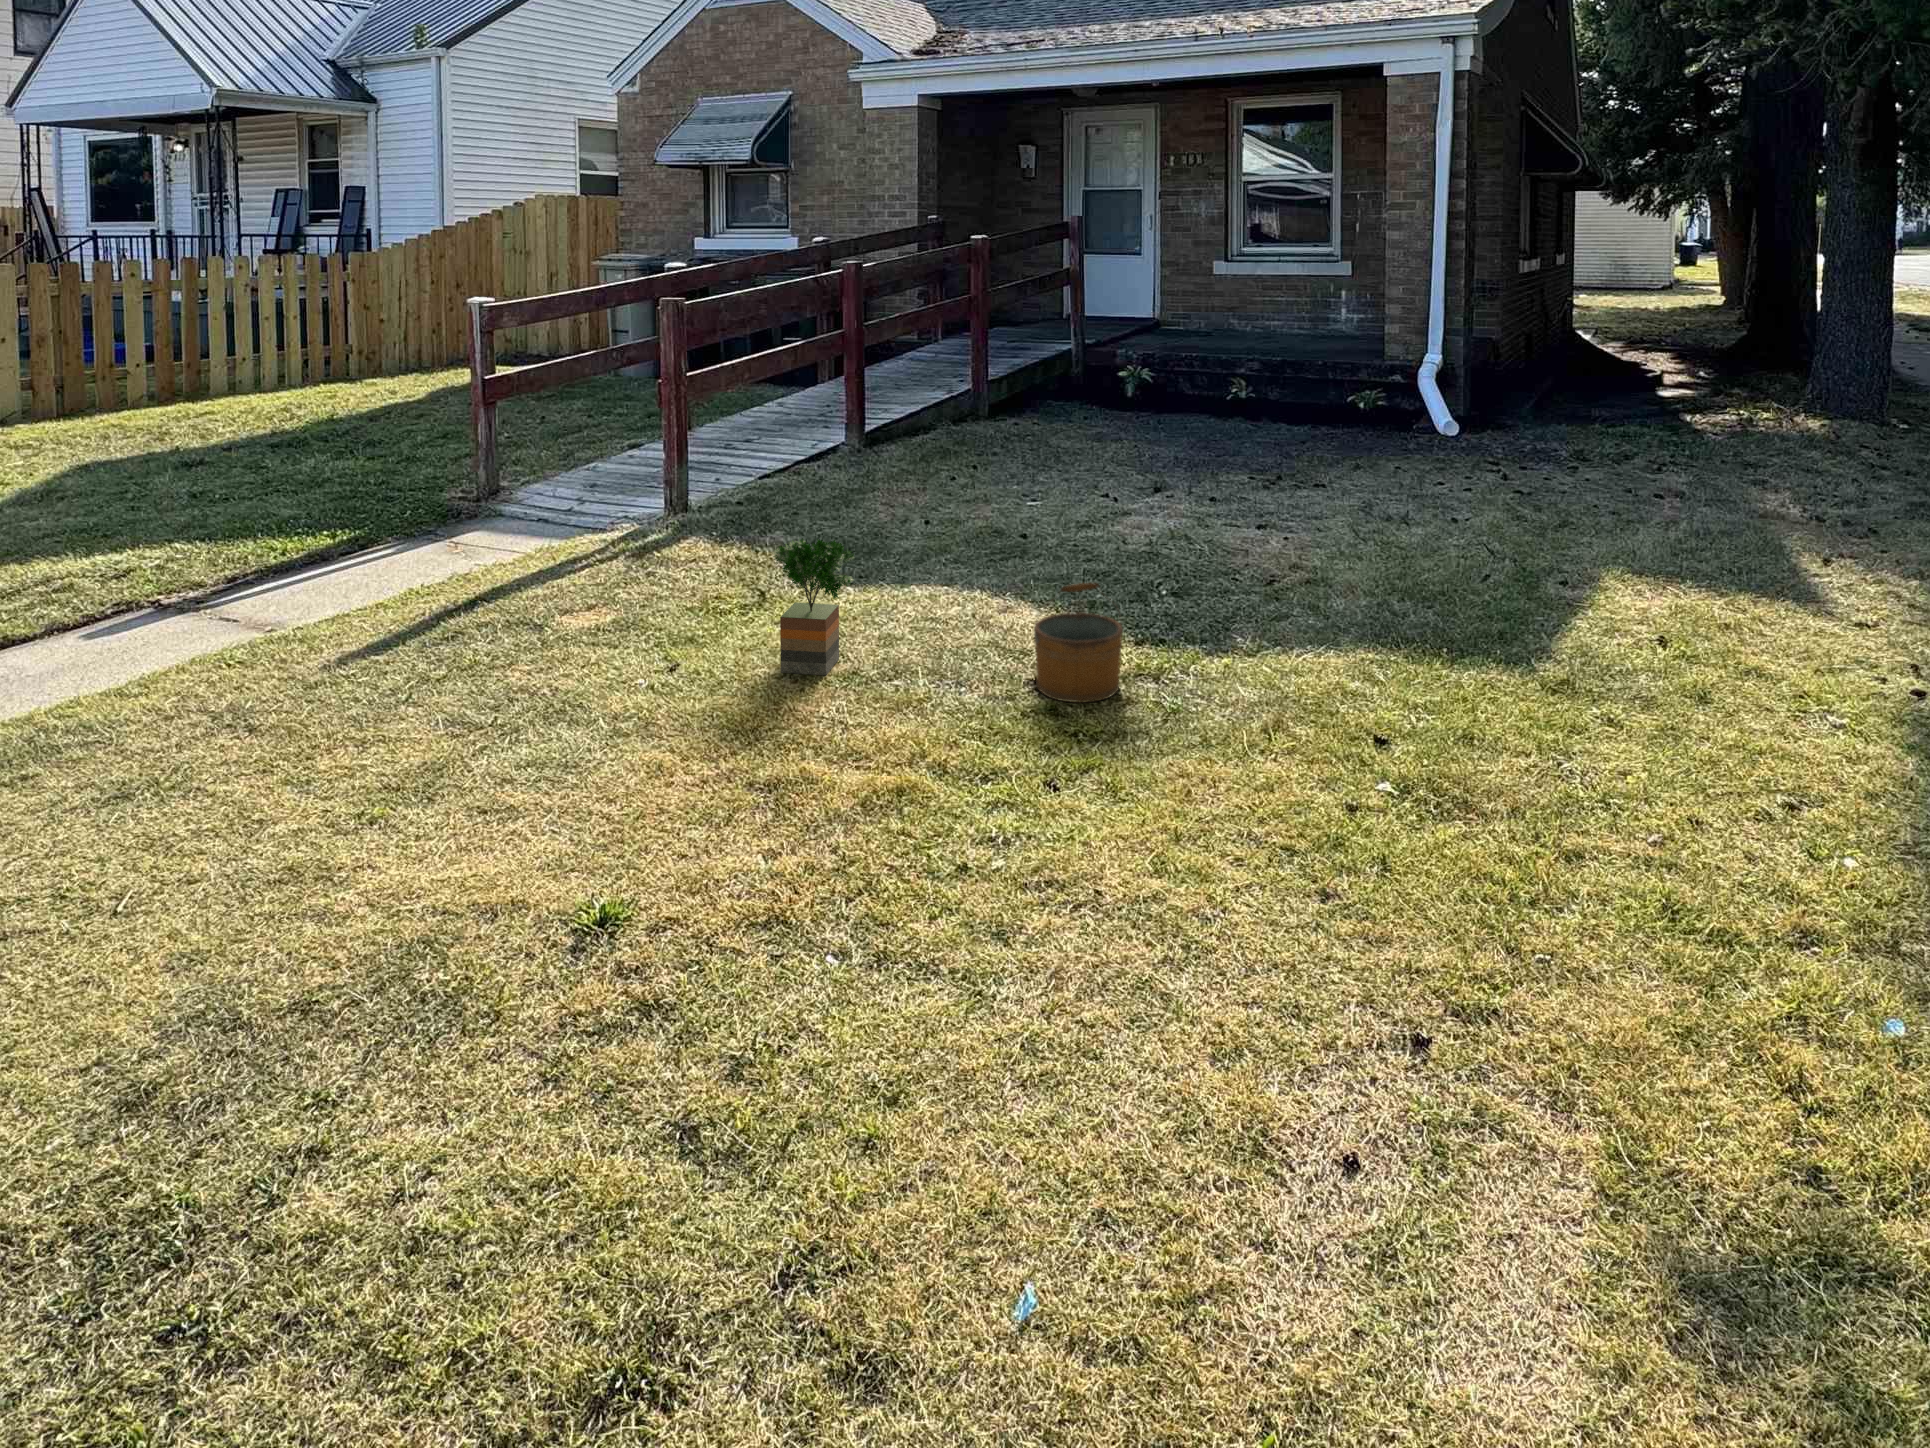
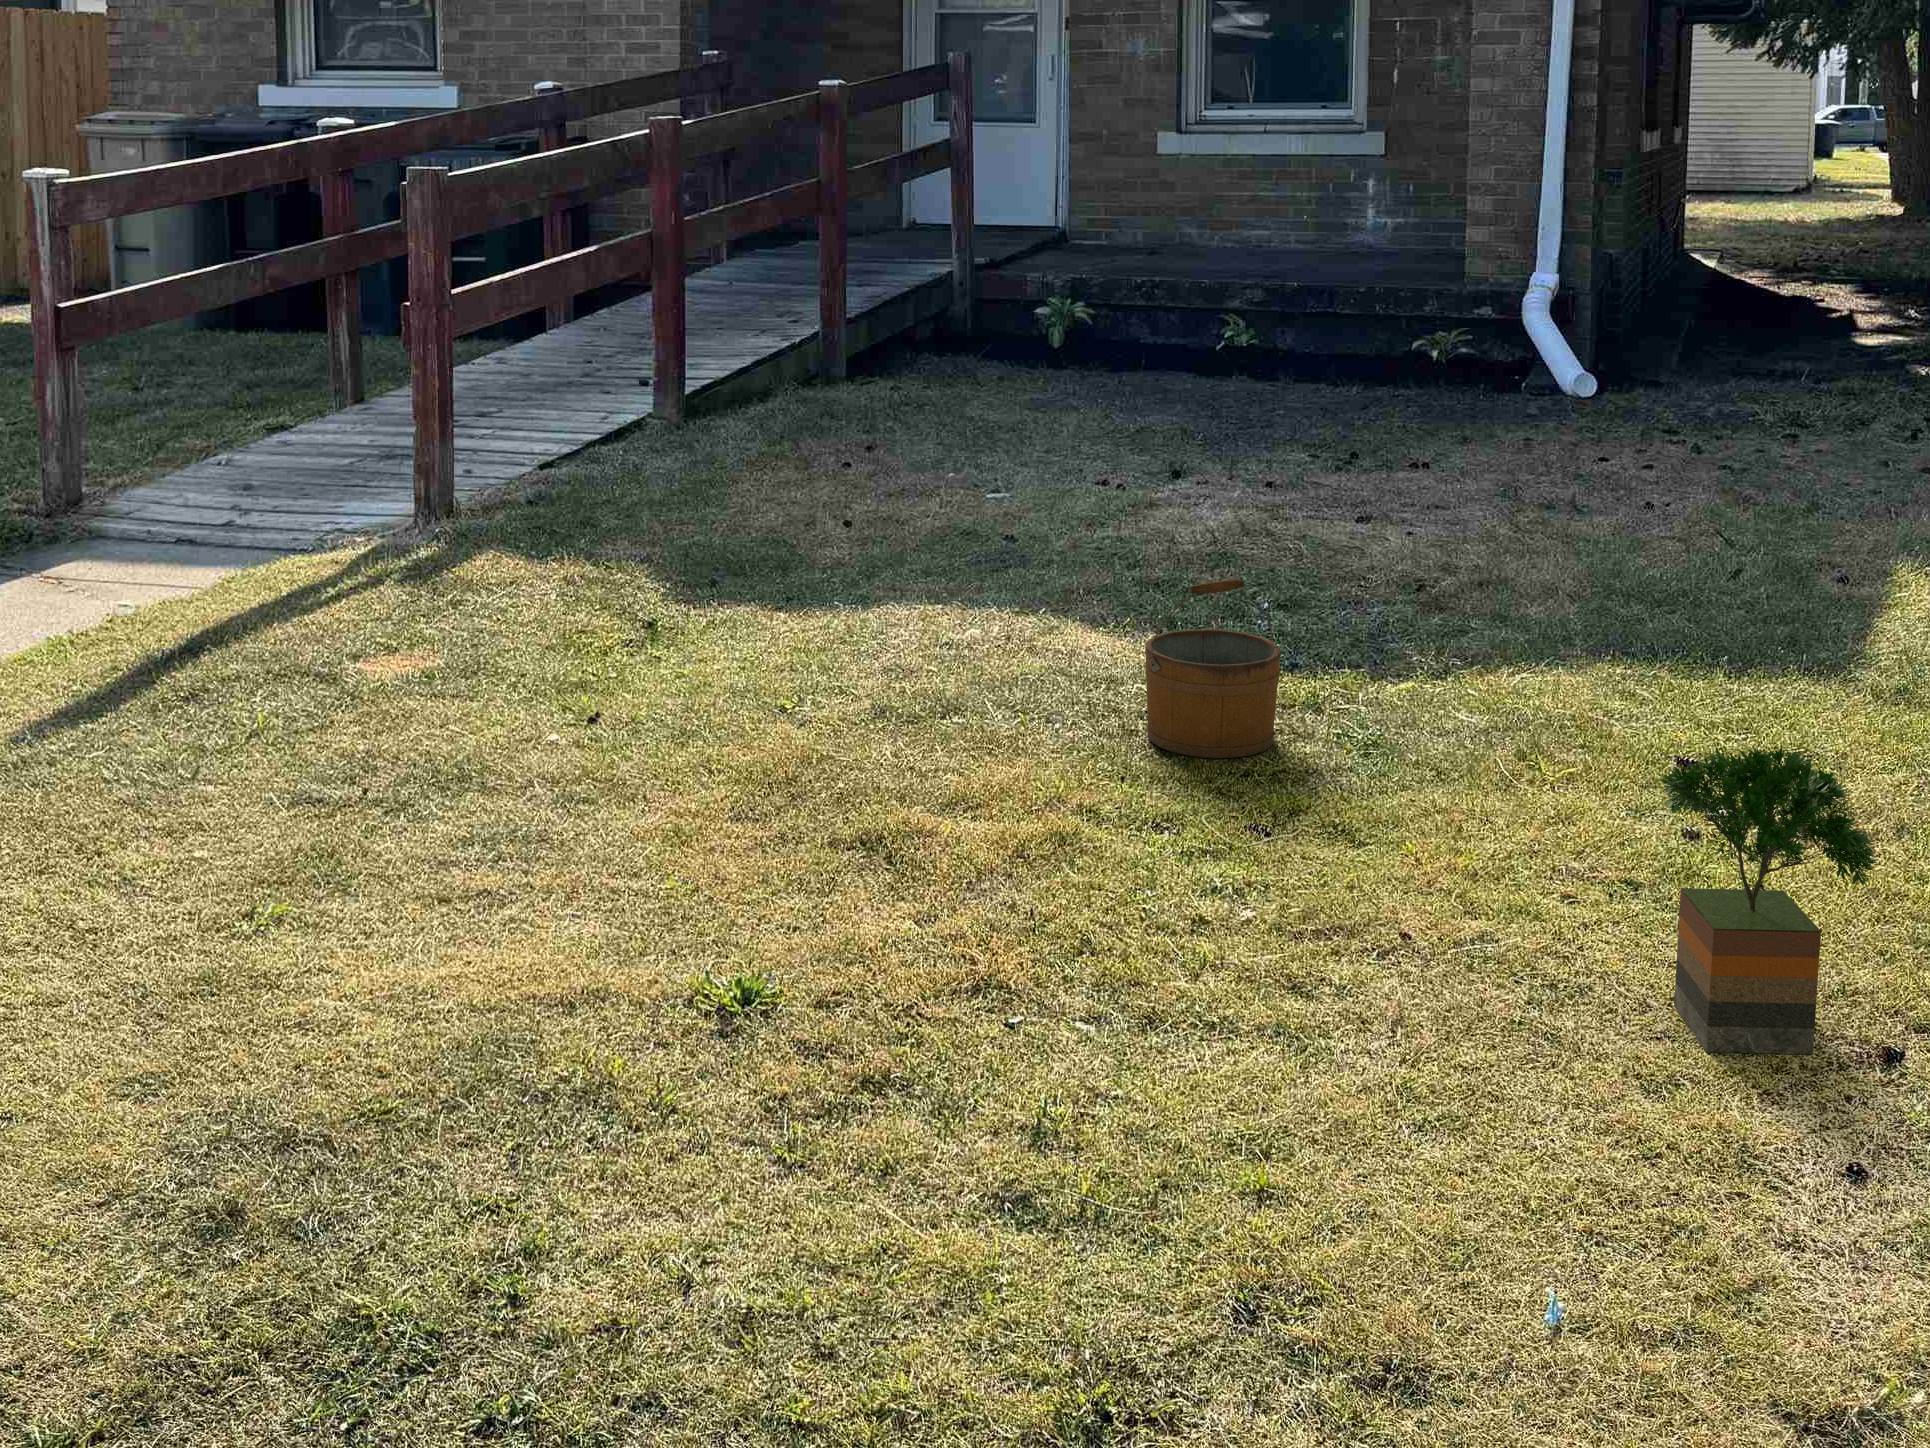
potted tree: present [773,538,854,675] -> present [1658,746,1877,1054]

